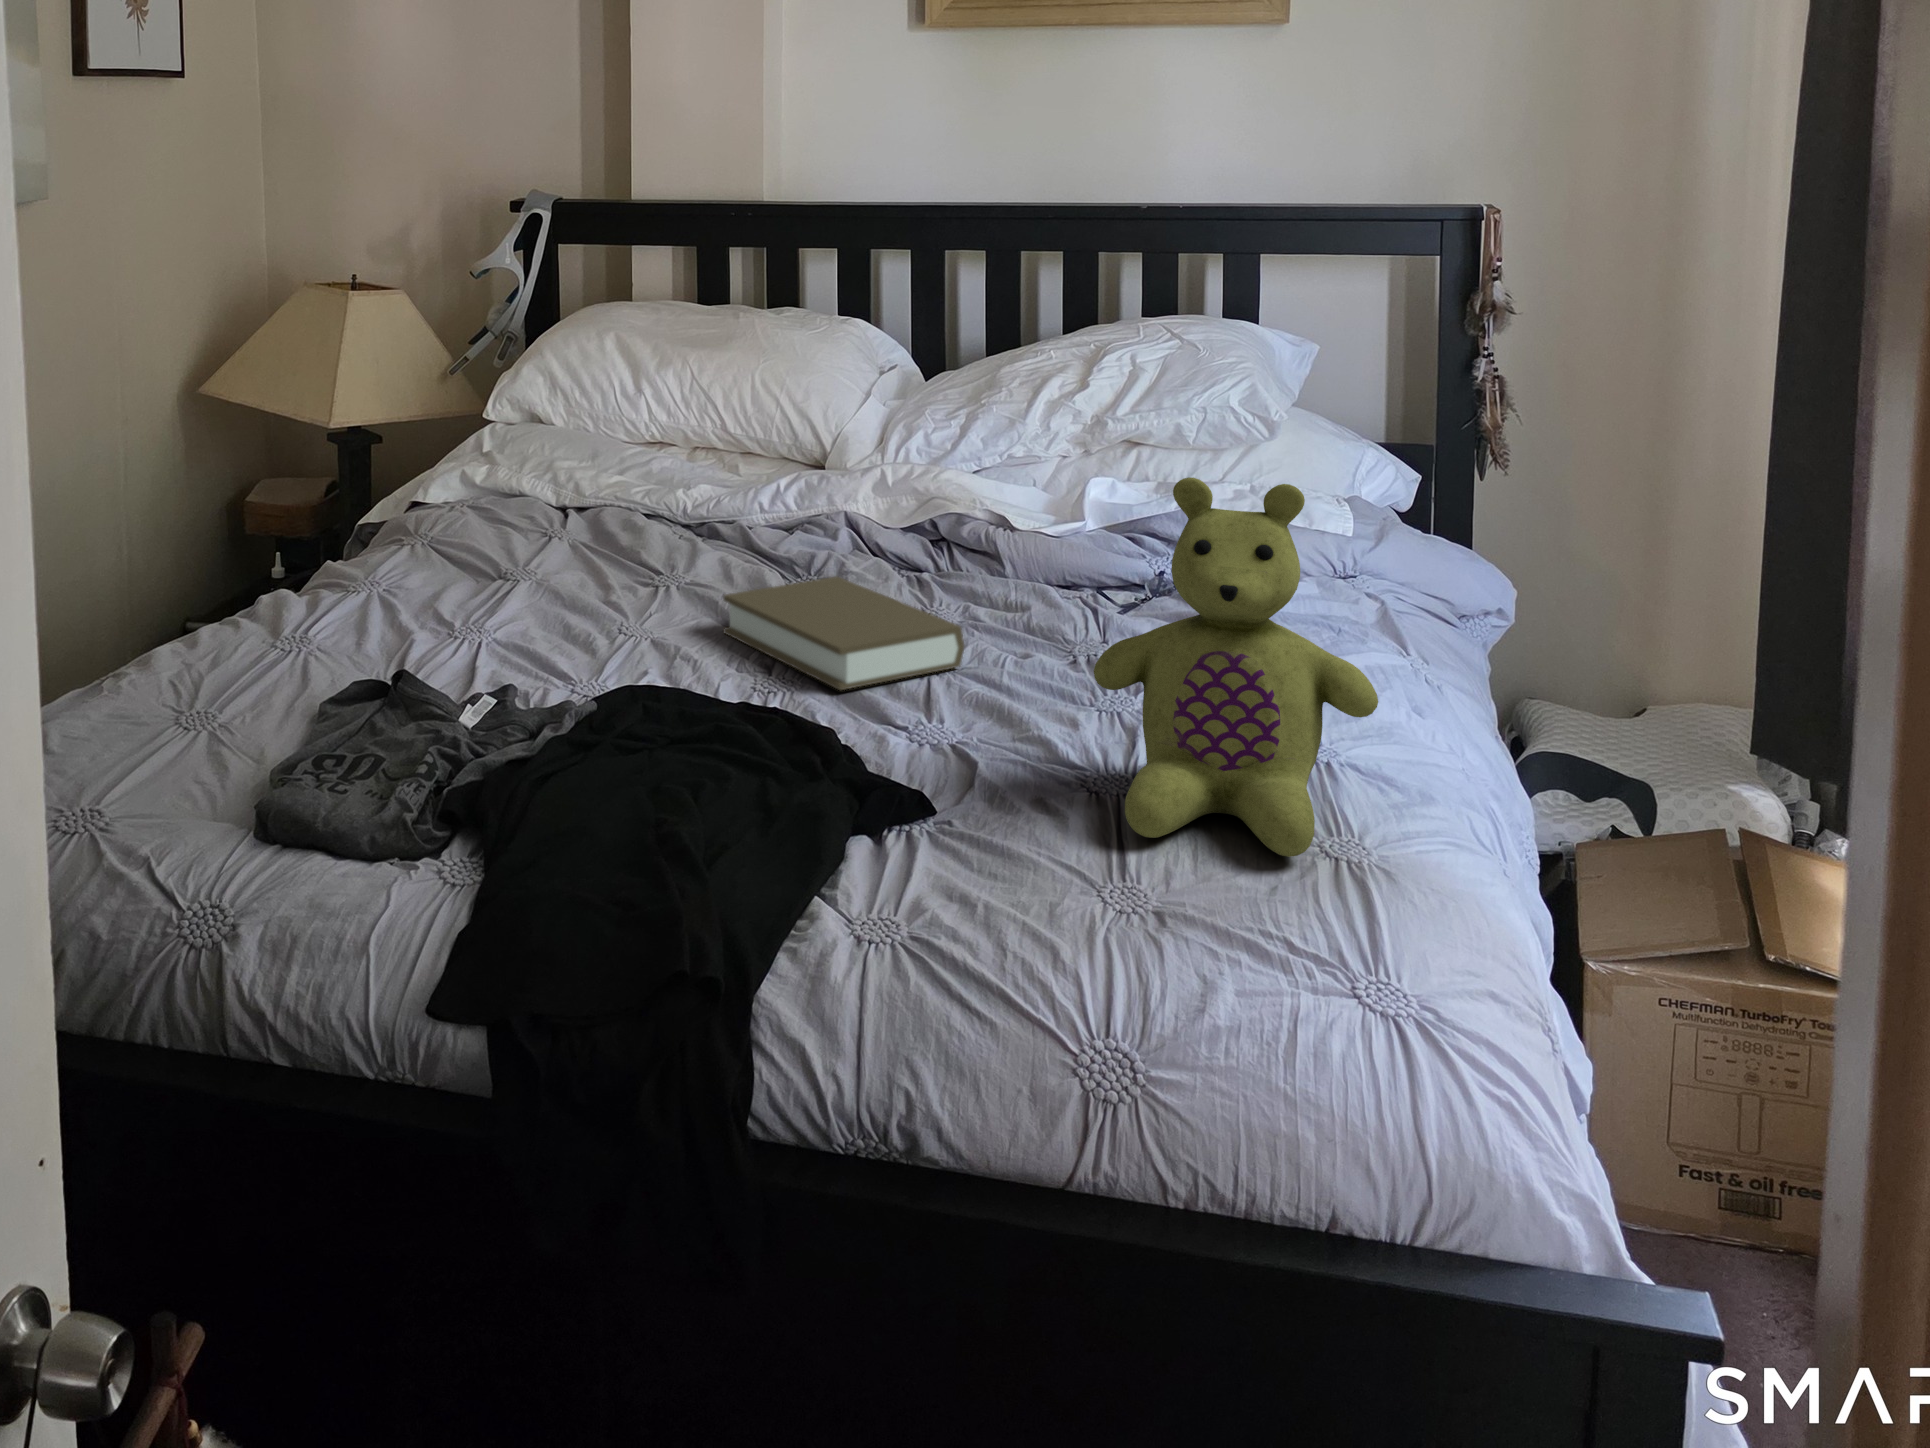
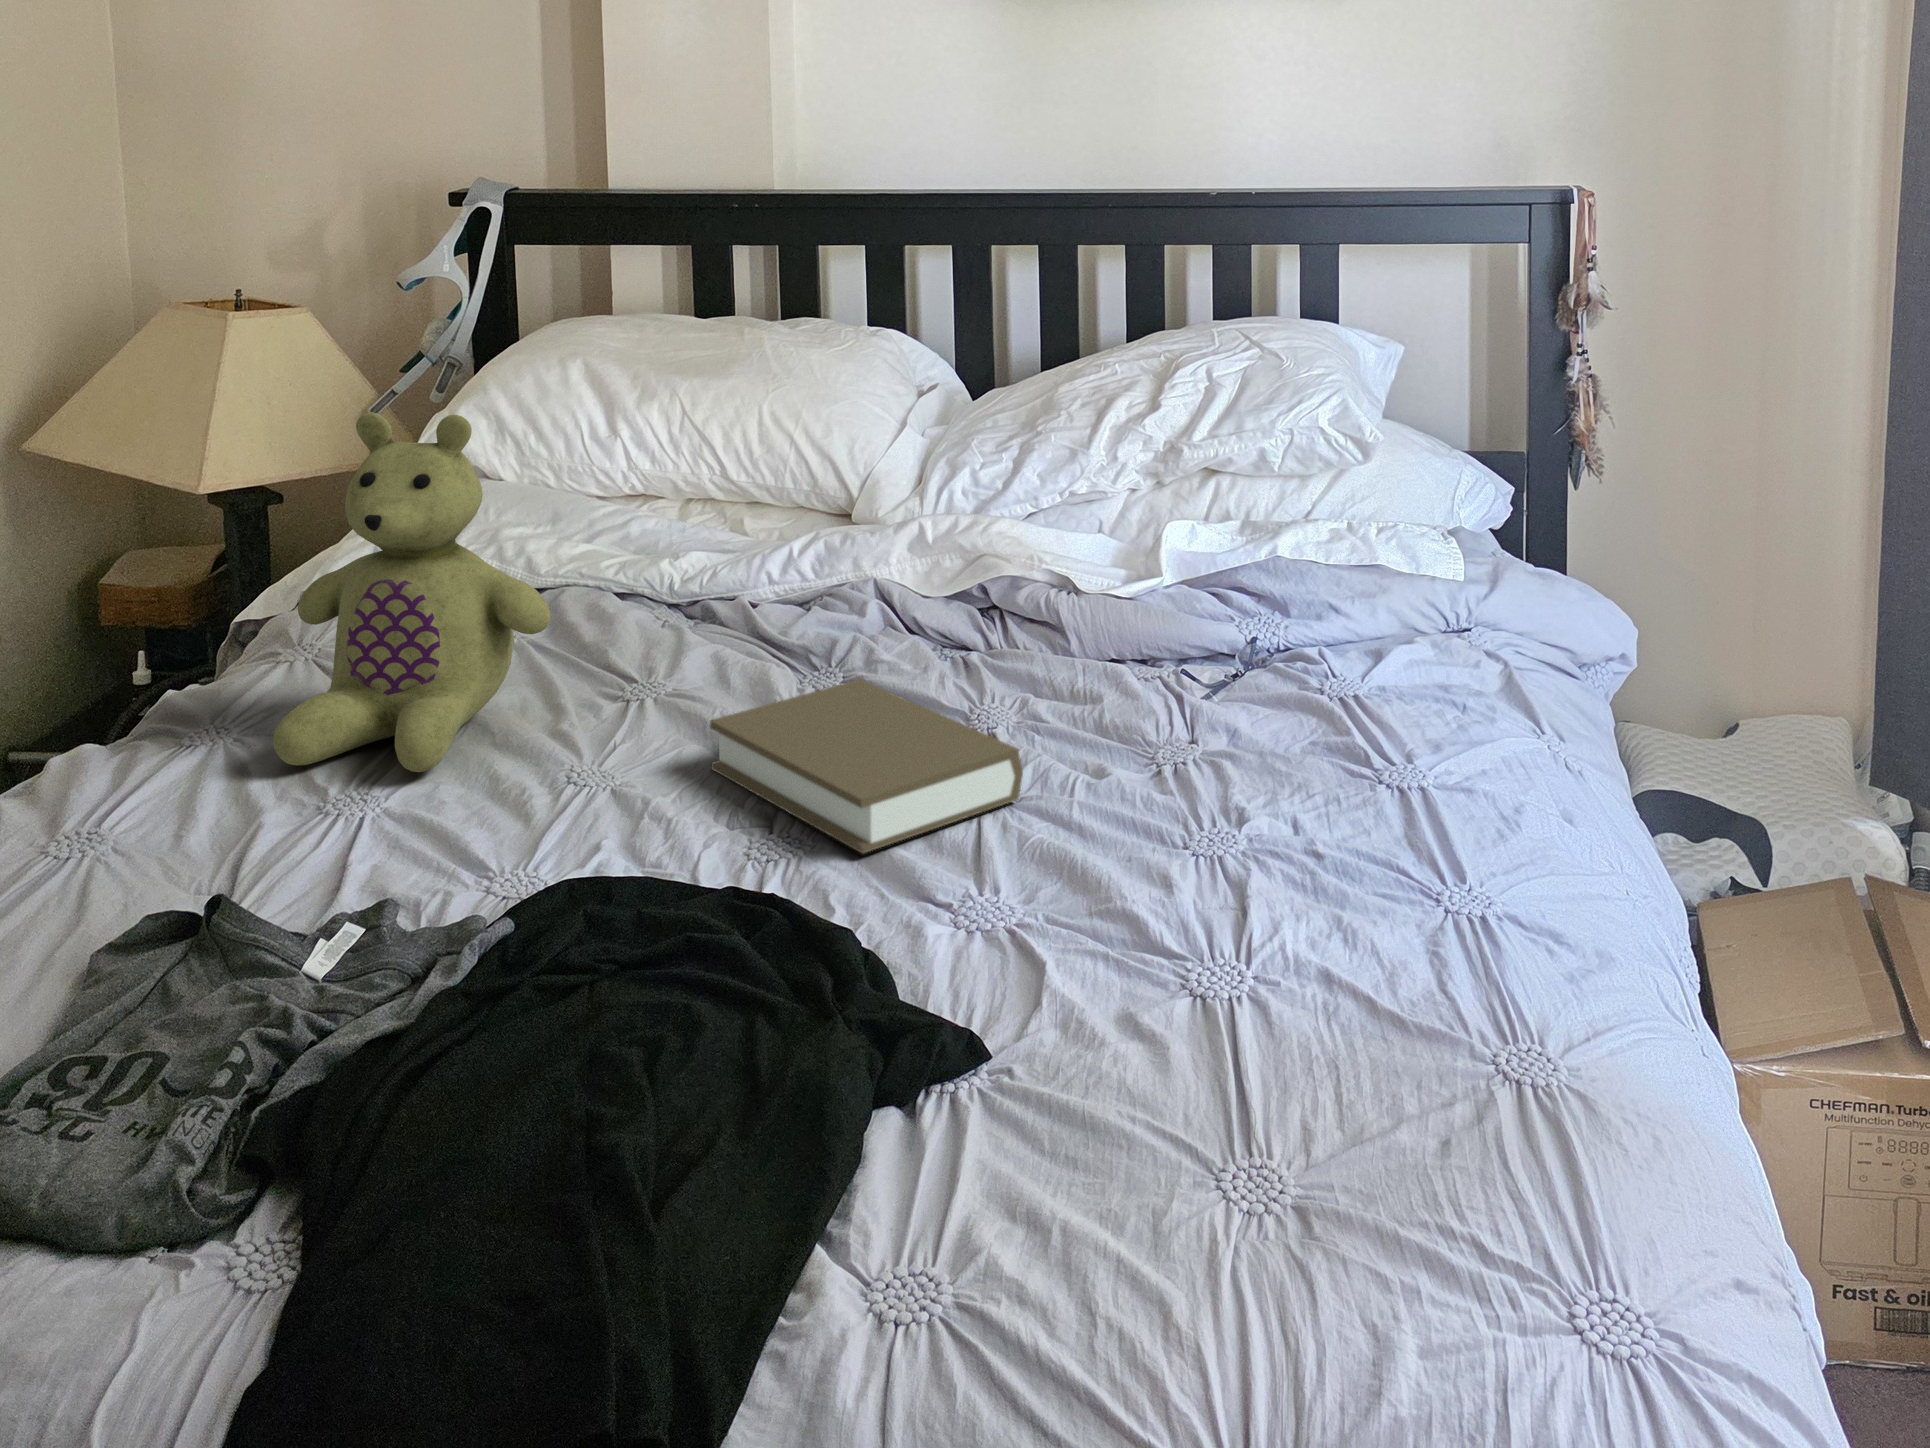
stuffed bear: present [1094,477,1378,857] -> present [273,412,551,772]

